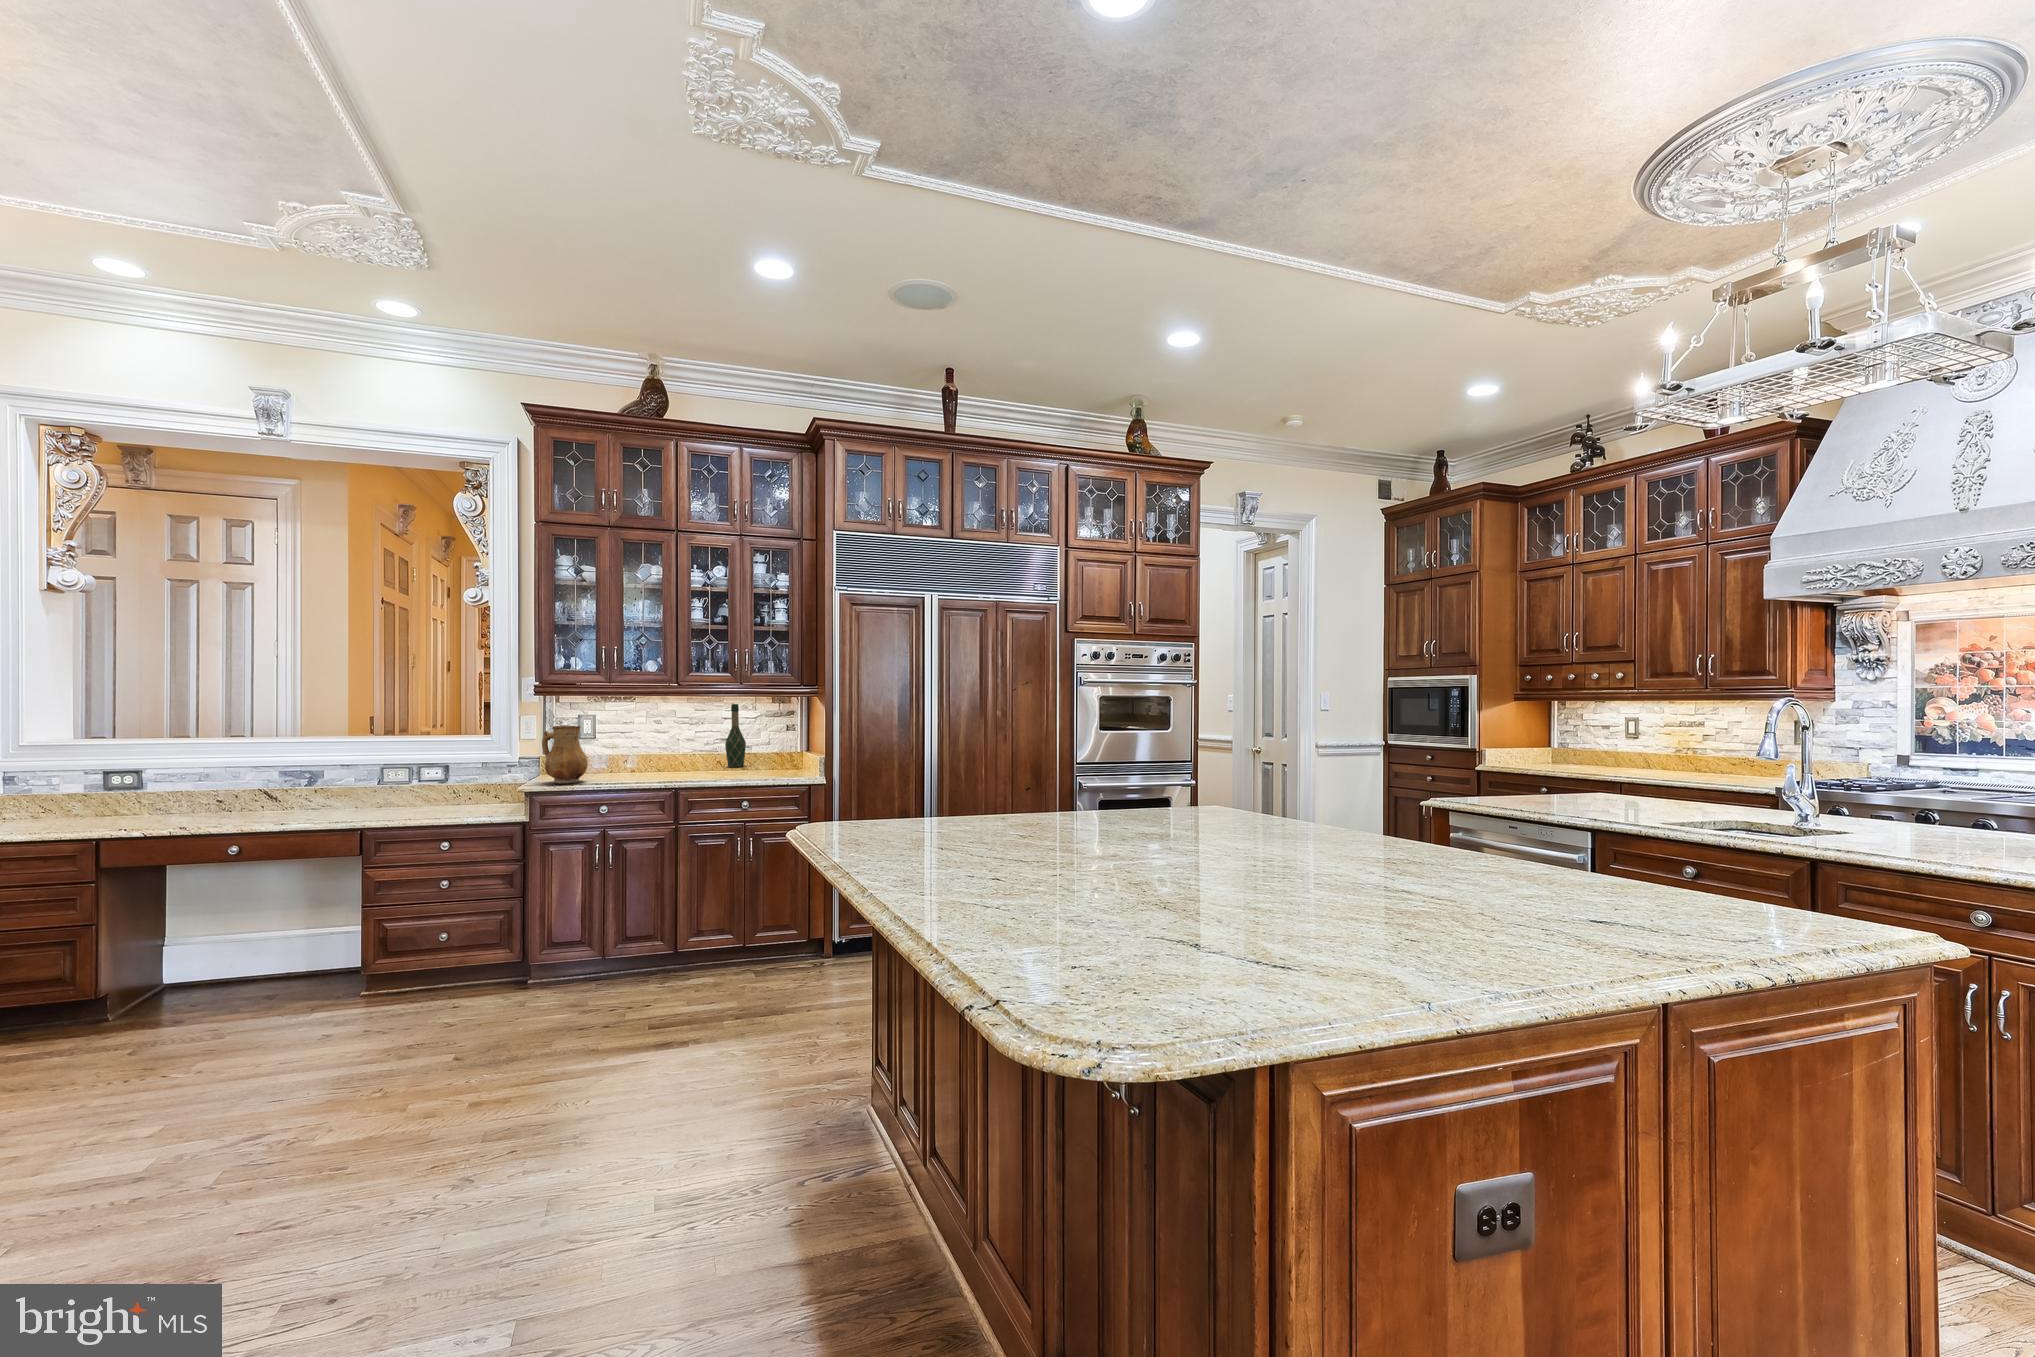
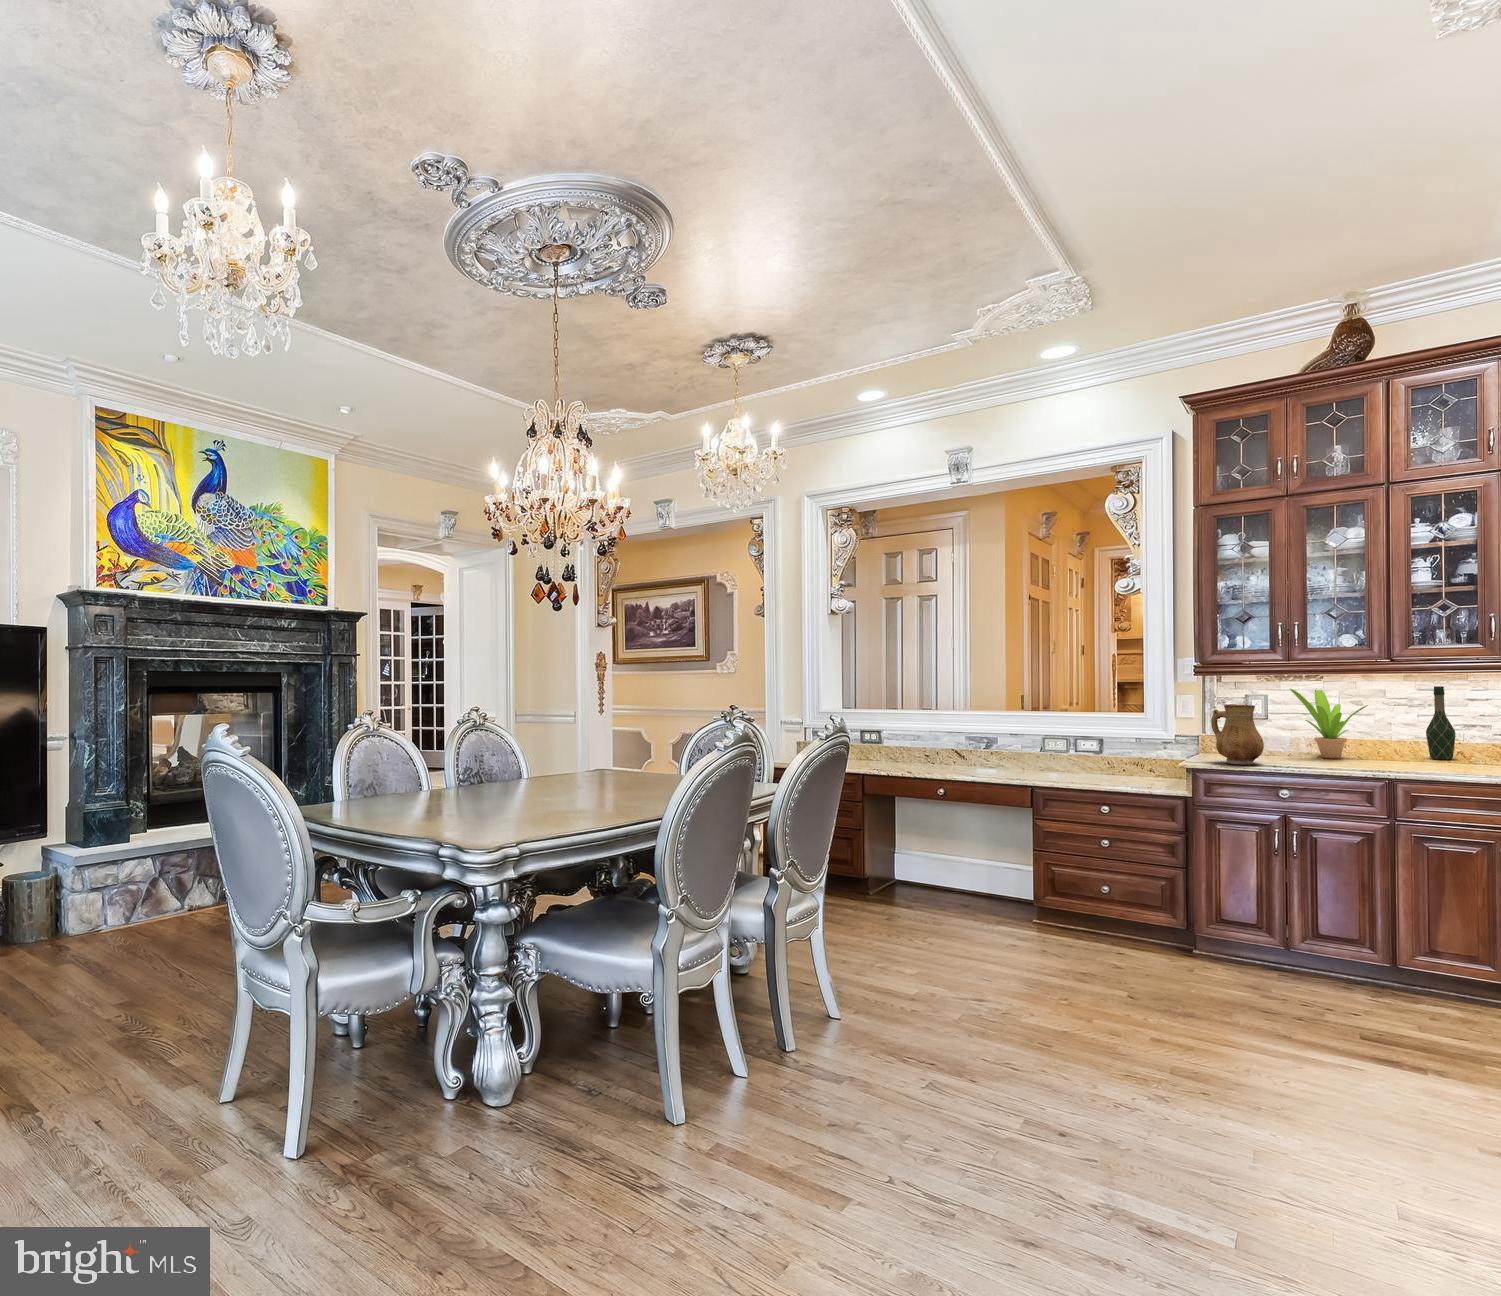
potted plant: none [615,707,680,772] -> present [1290,689,1368,758]

